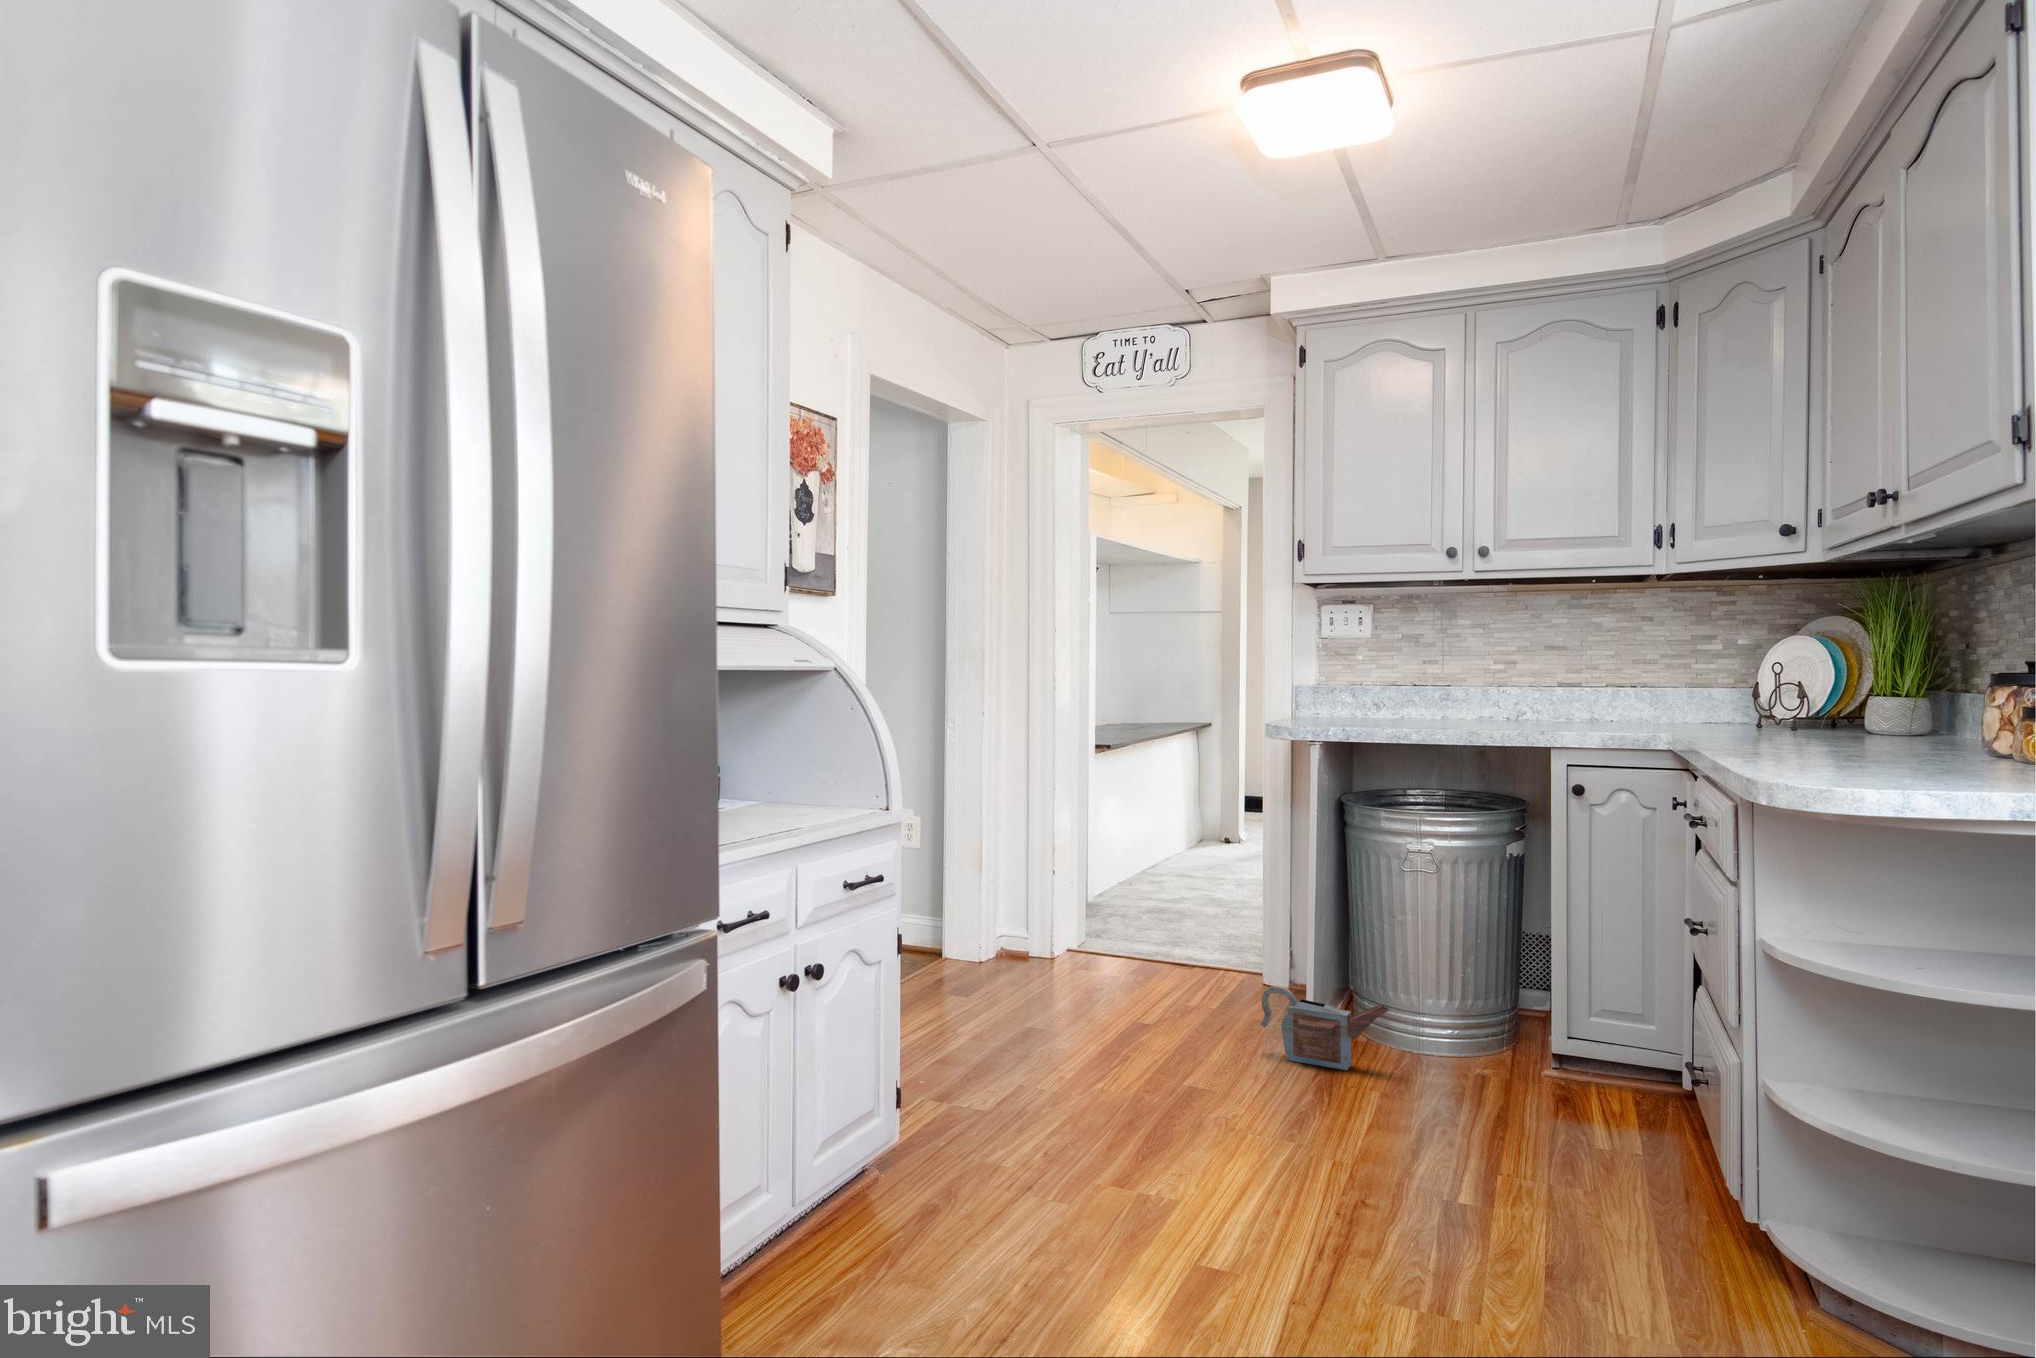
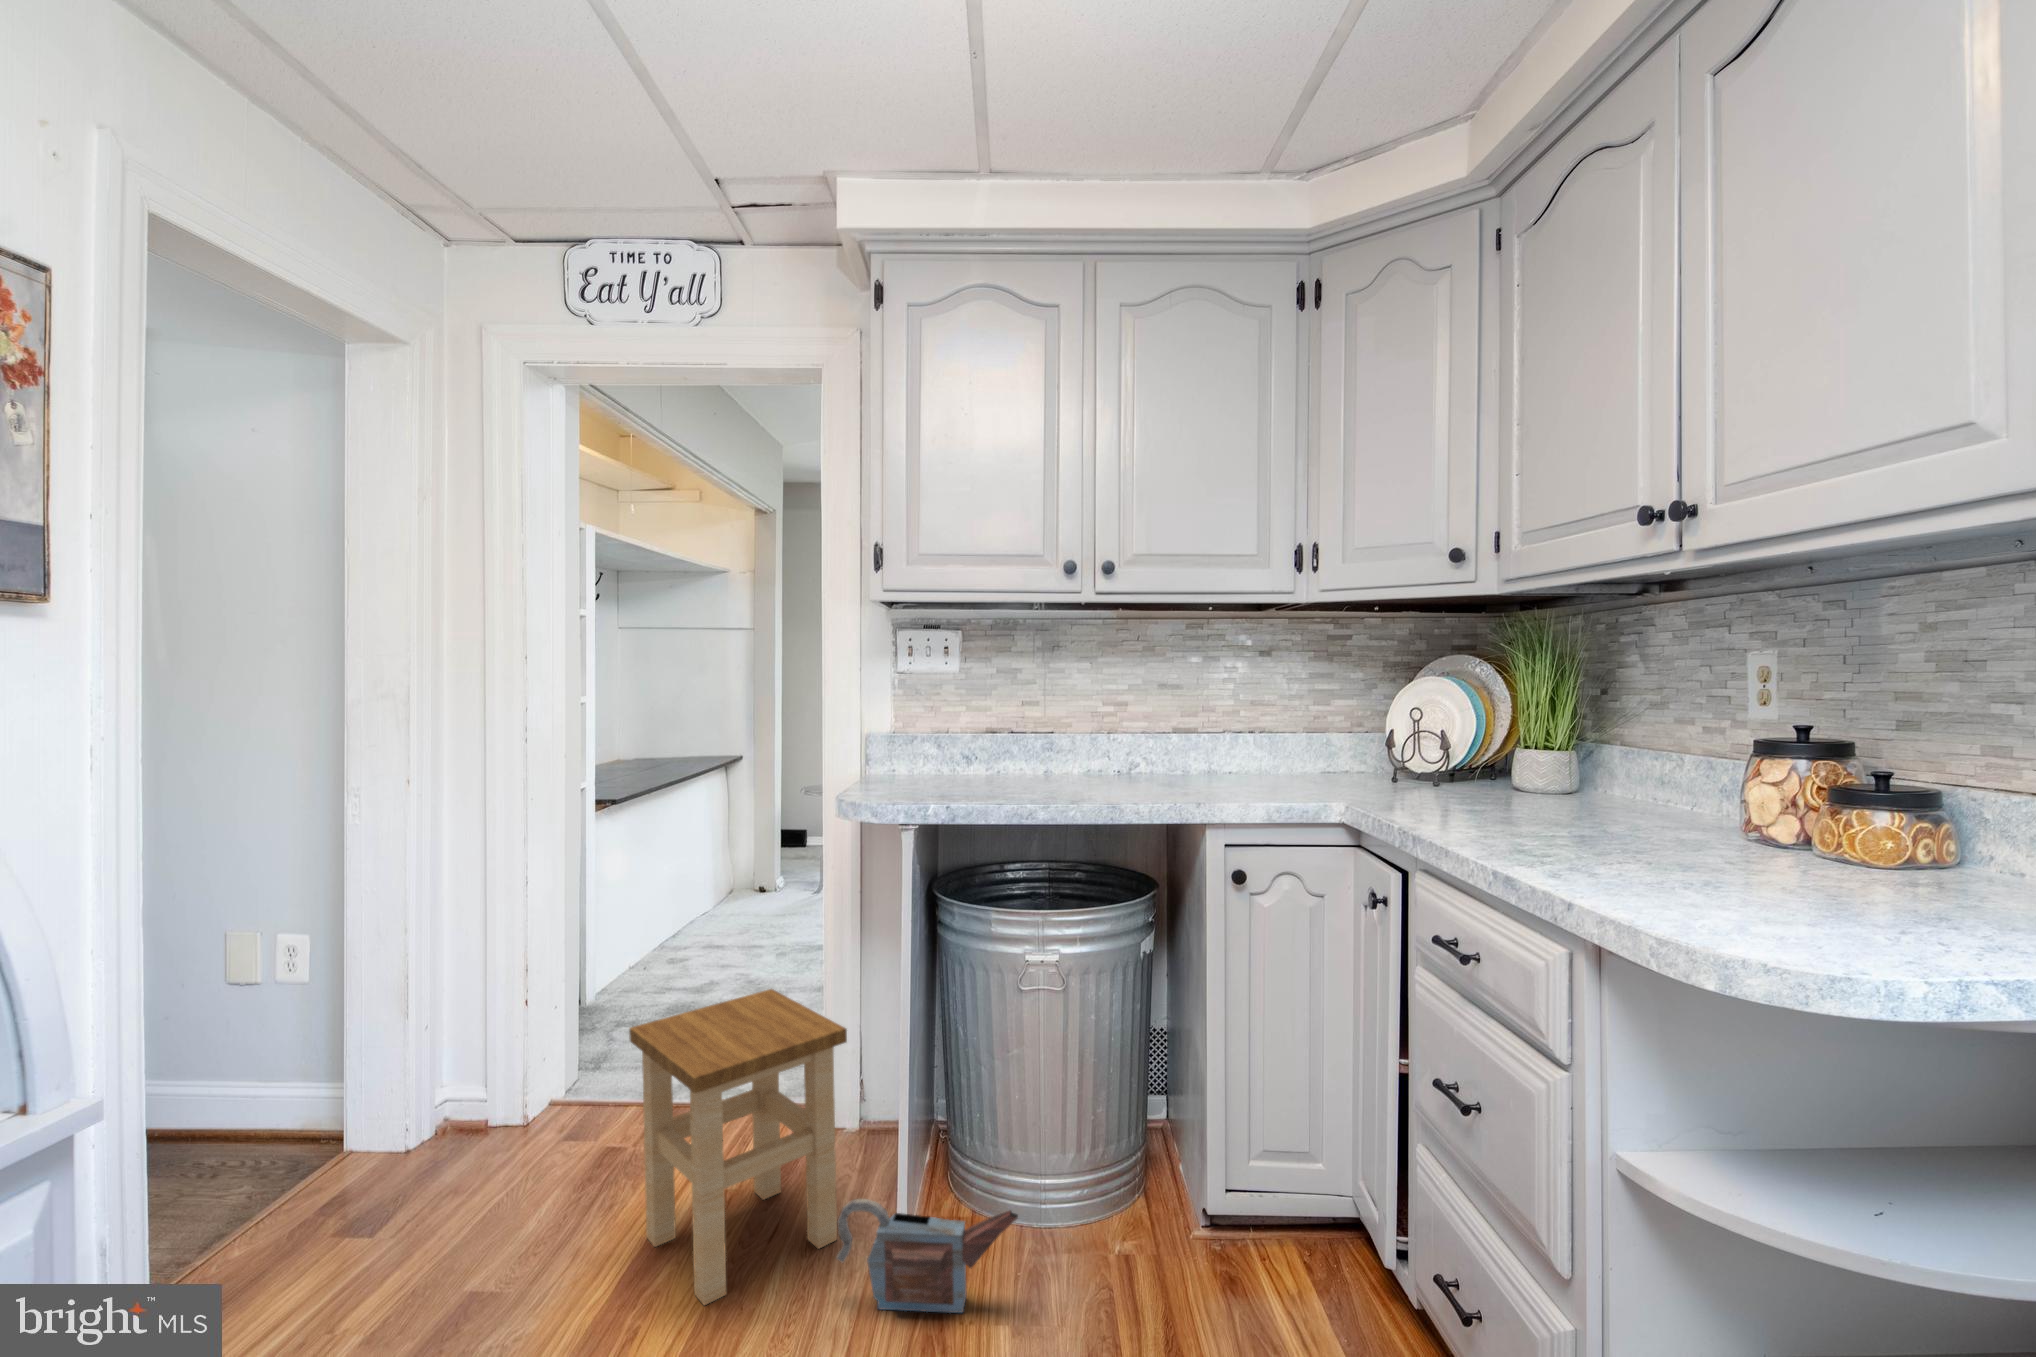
stool: none [1126,864,1271,1042] -> present [629,989,847,1305]

